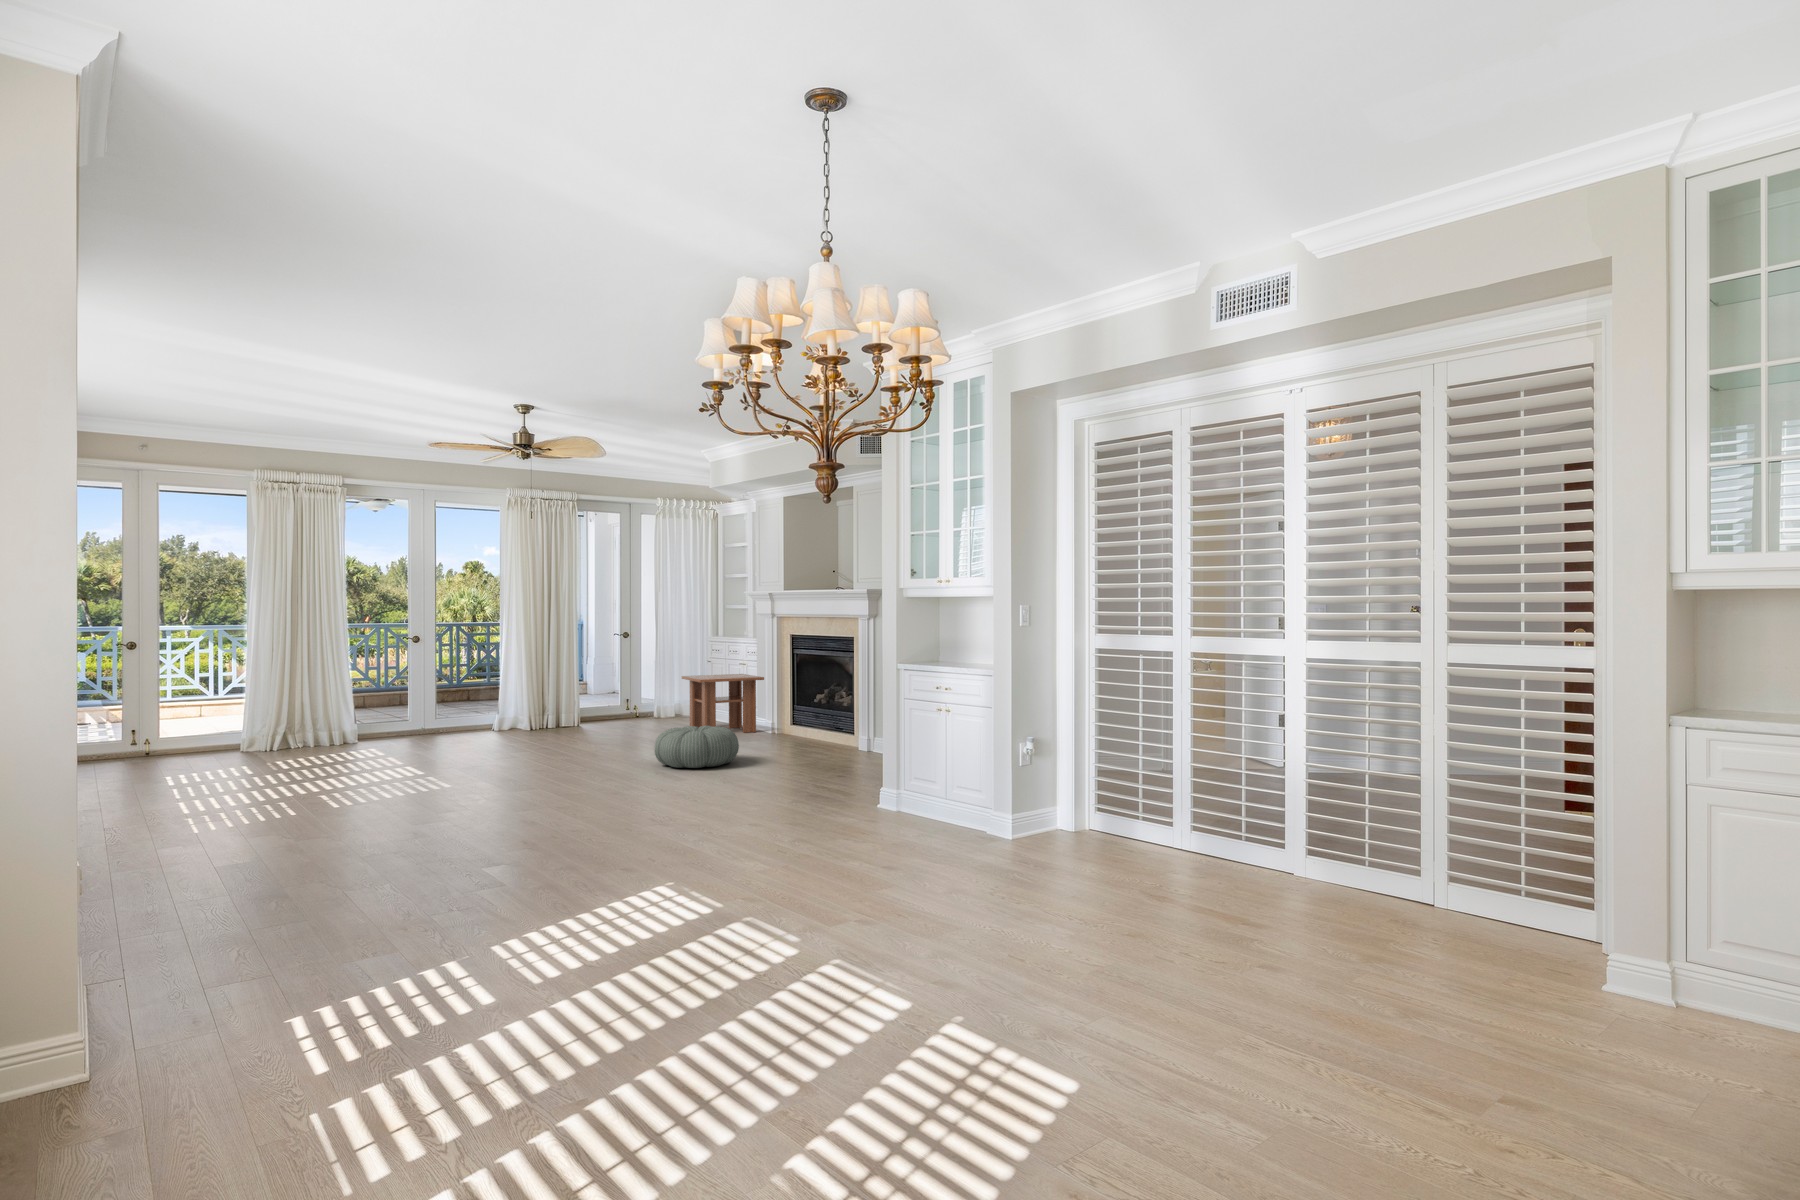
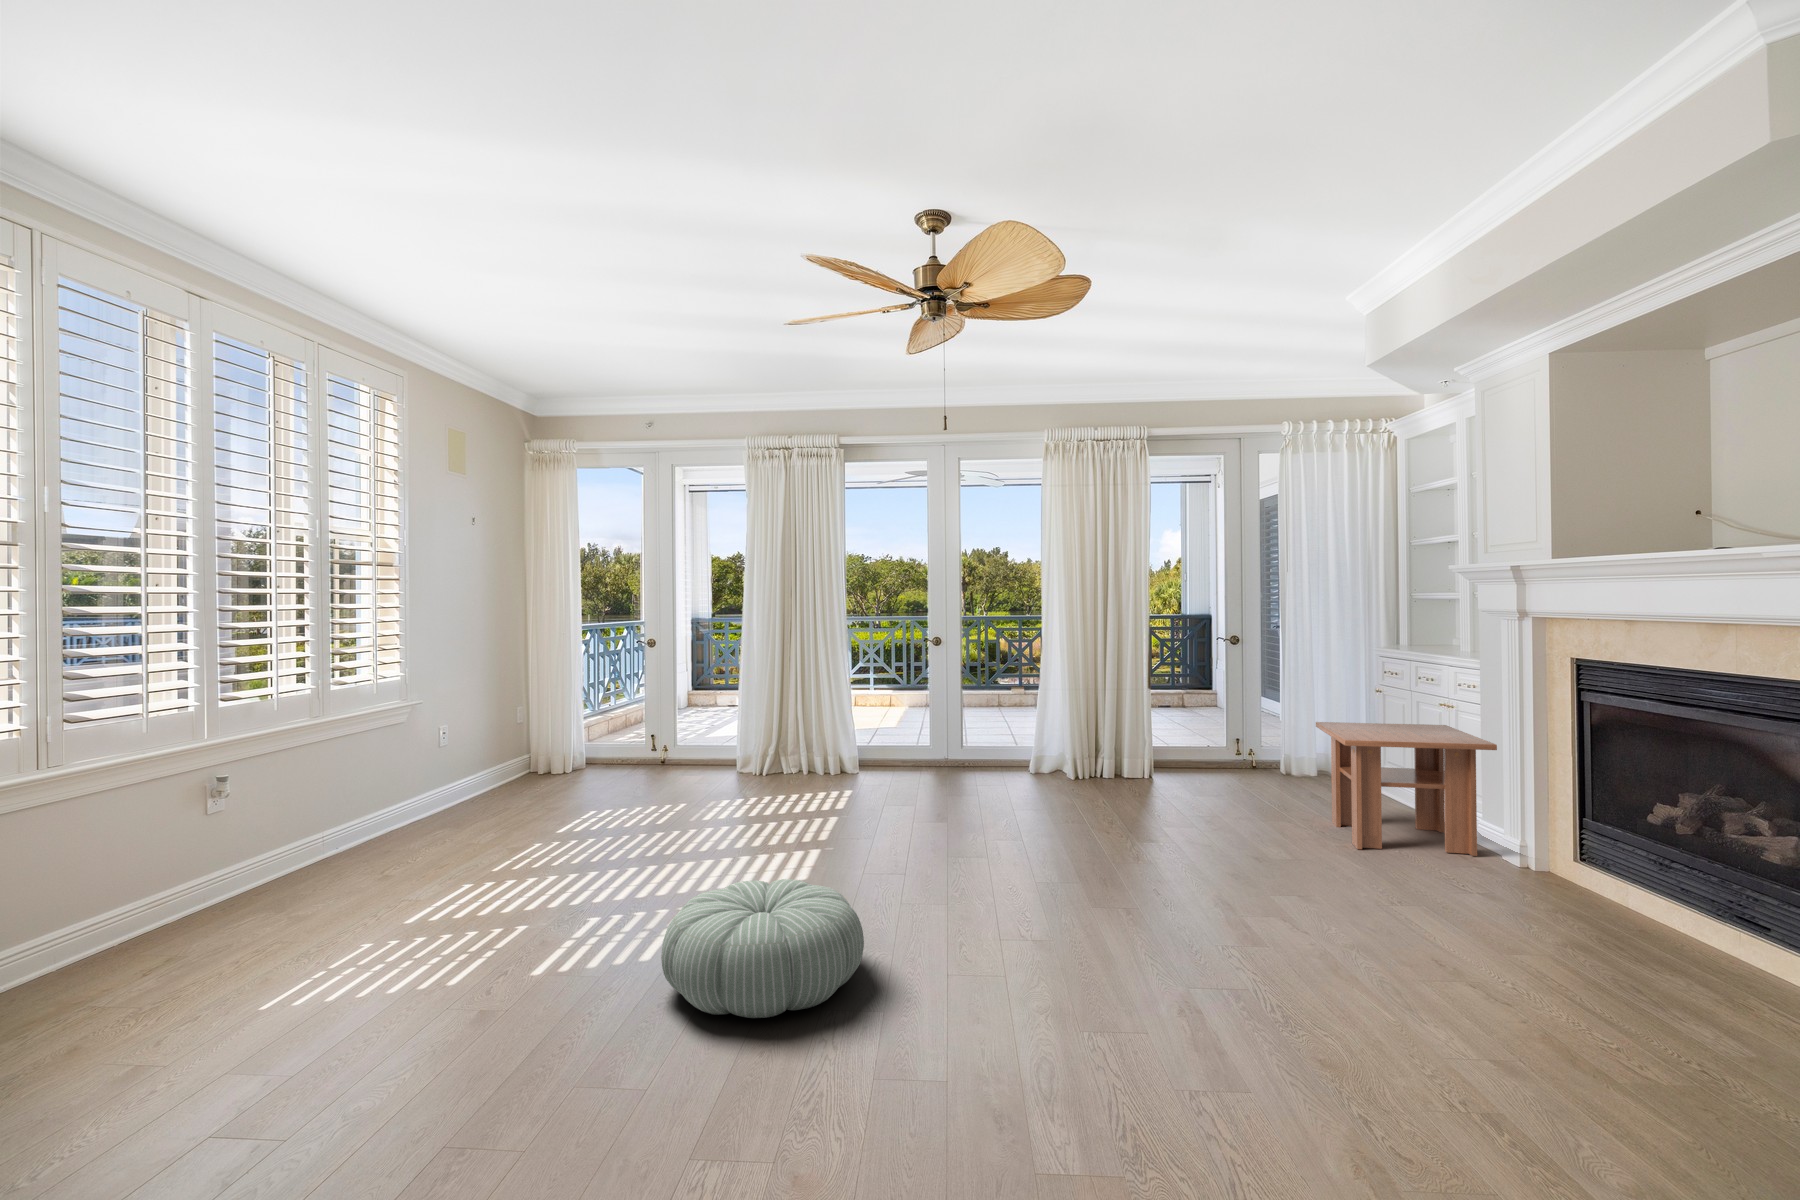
pouf: present [655,726,739,768] -> present [661,879,864,1018]

